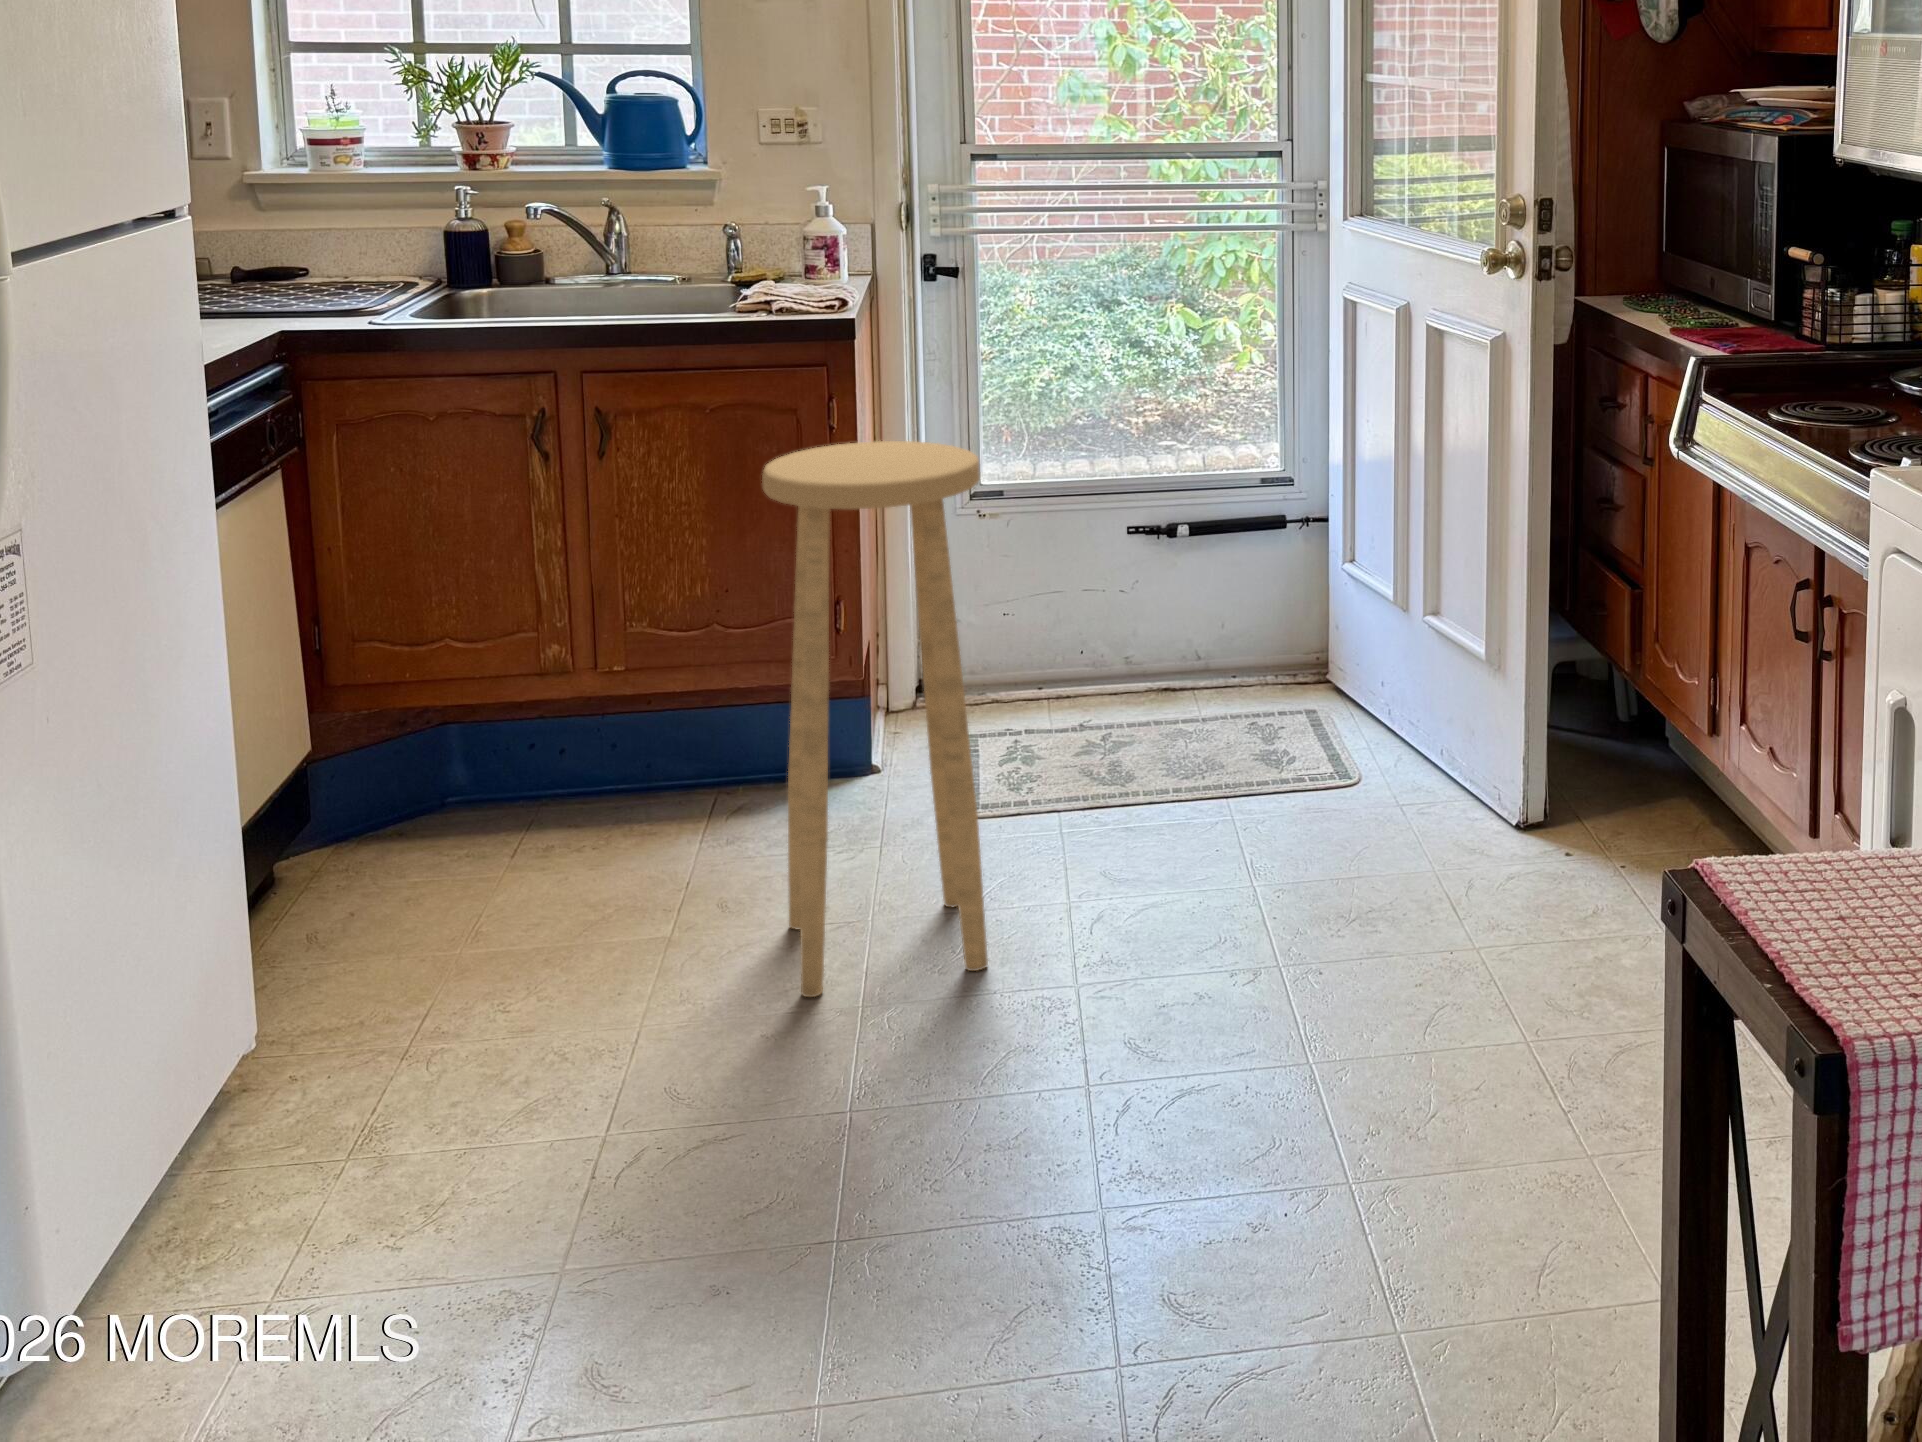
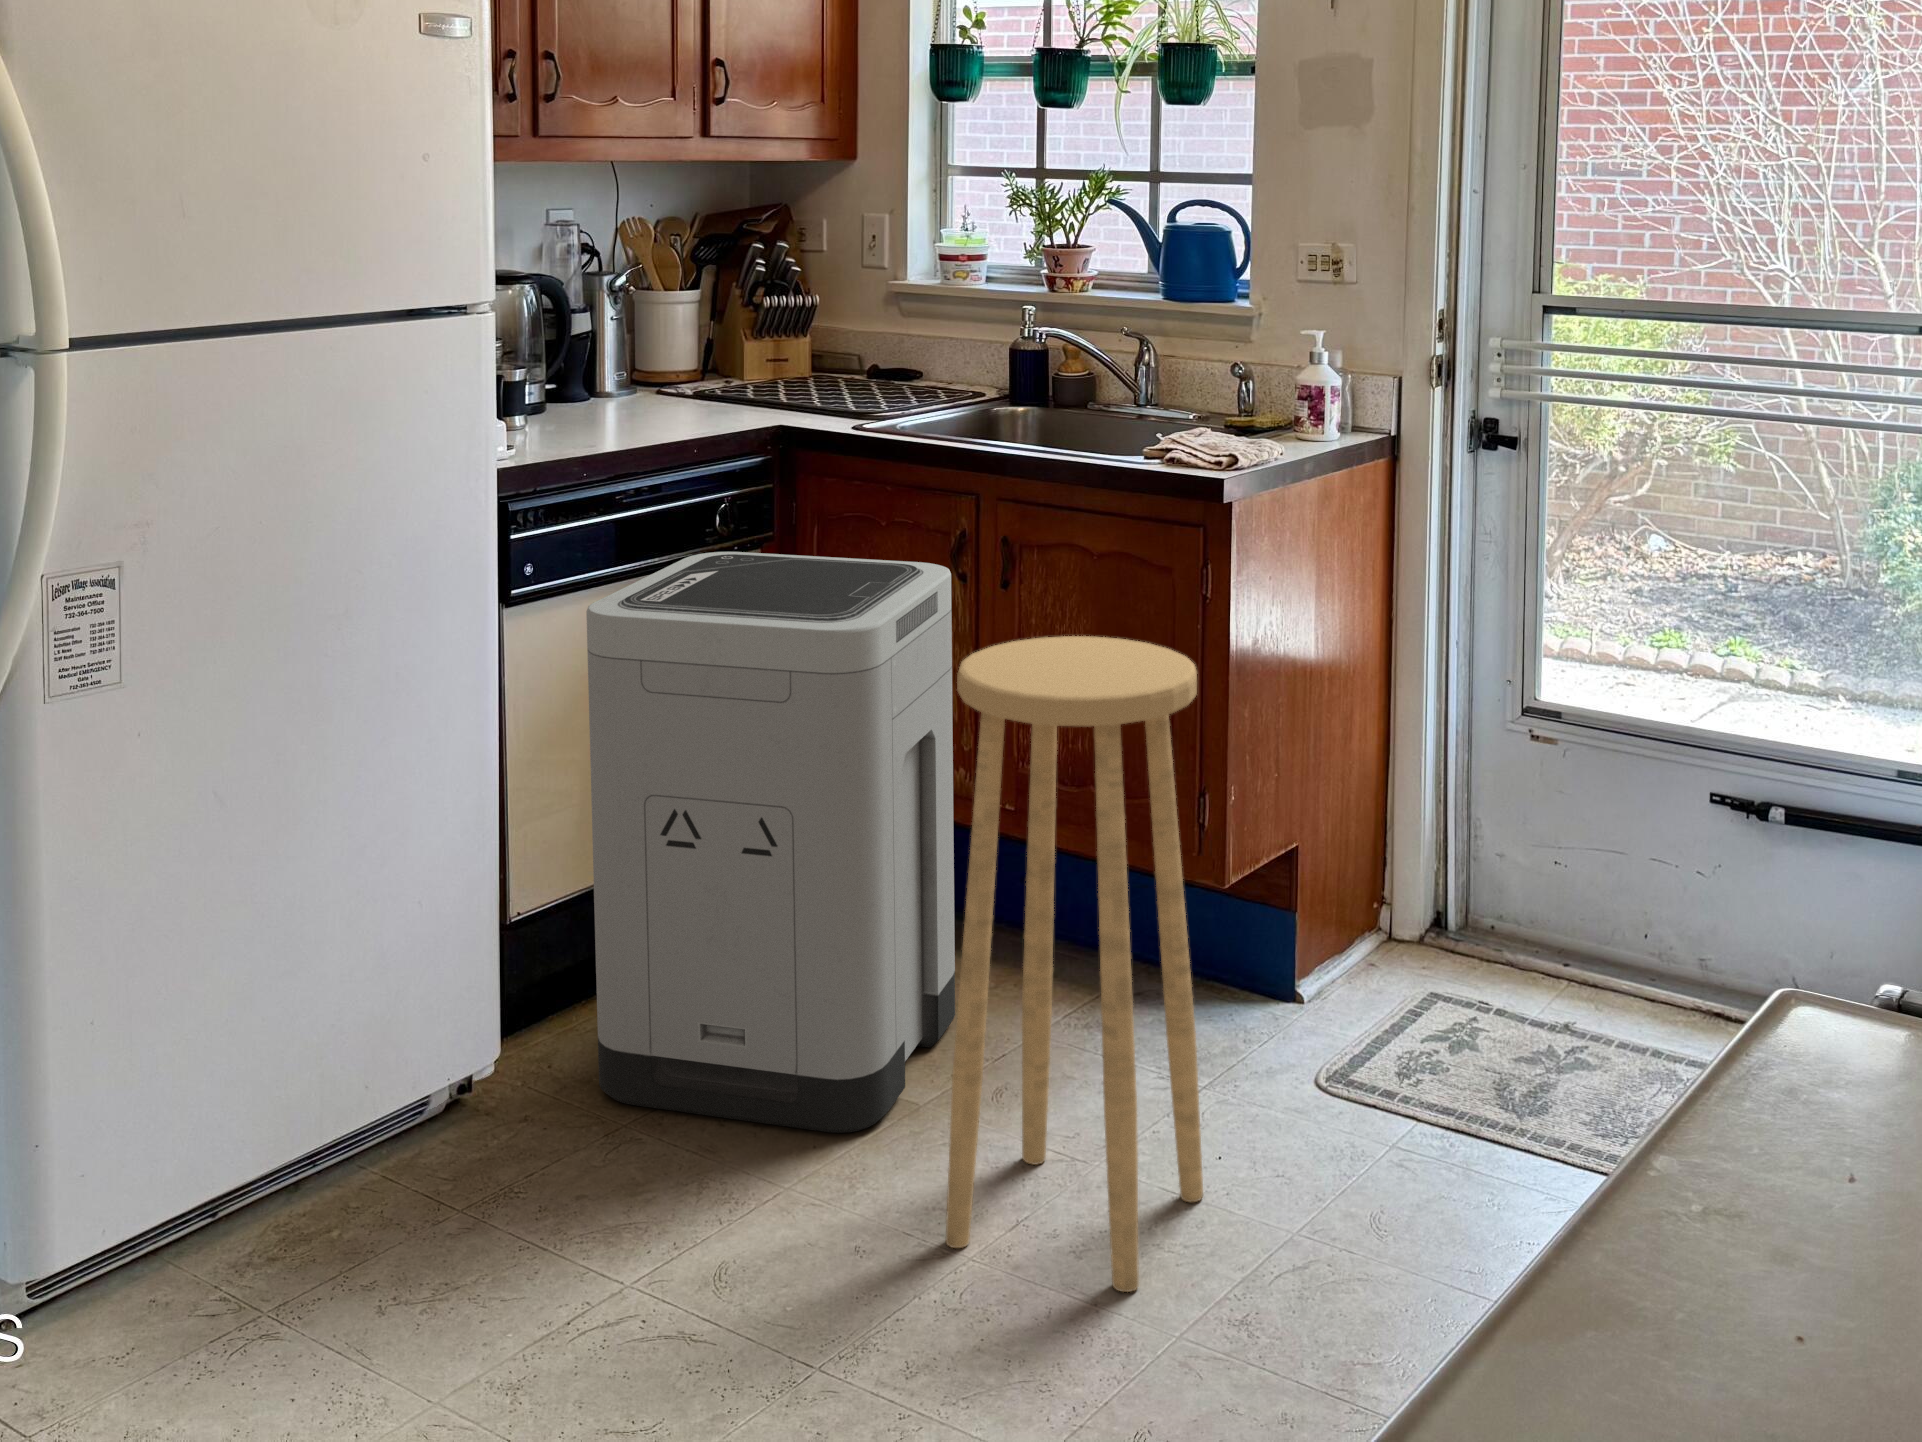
trash can: none [249,427,636,1027] -> present [586,552,955,1133]

